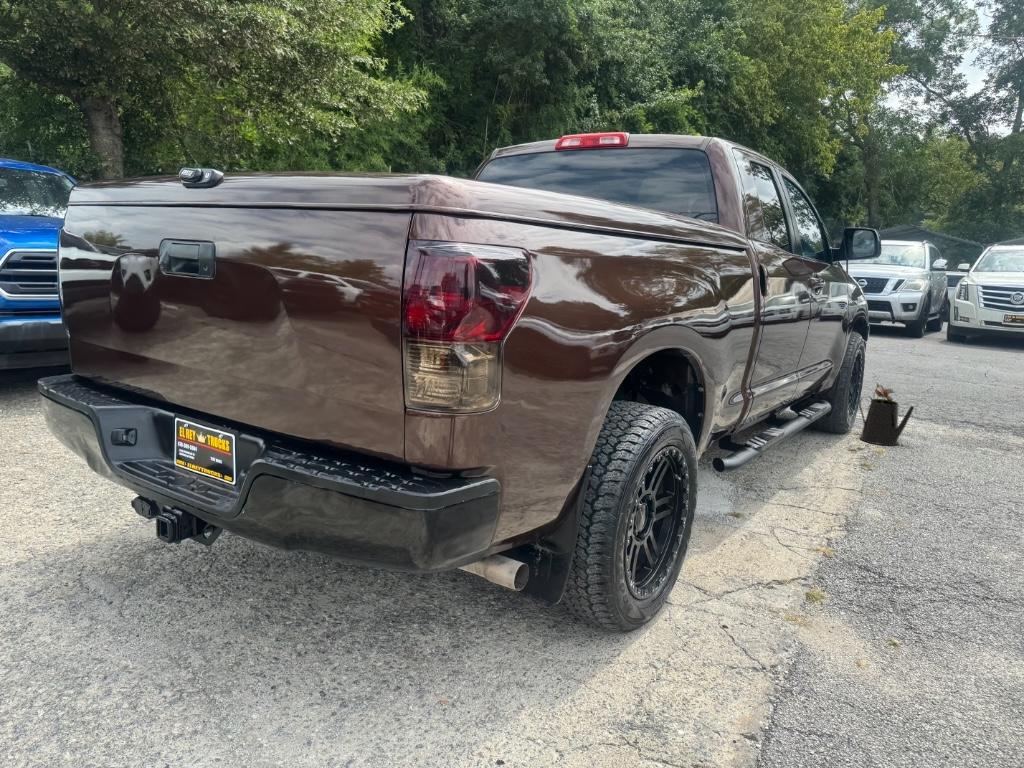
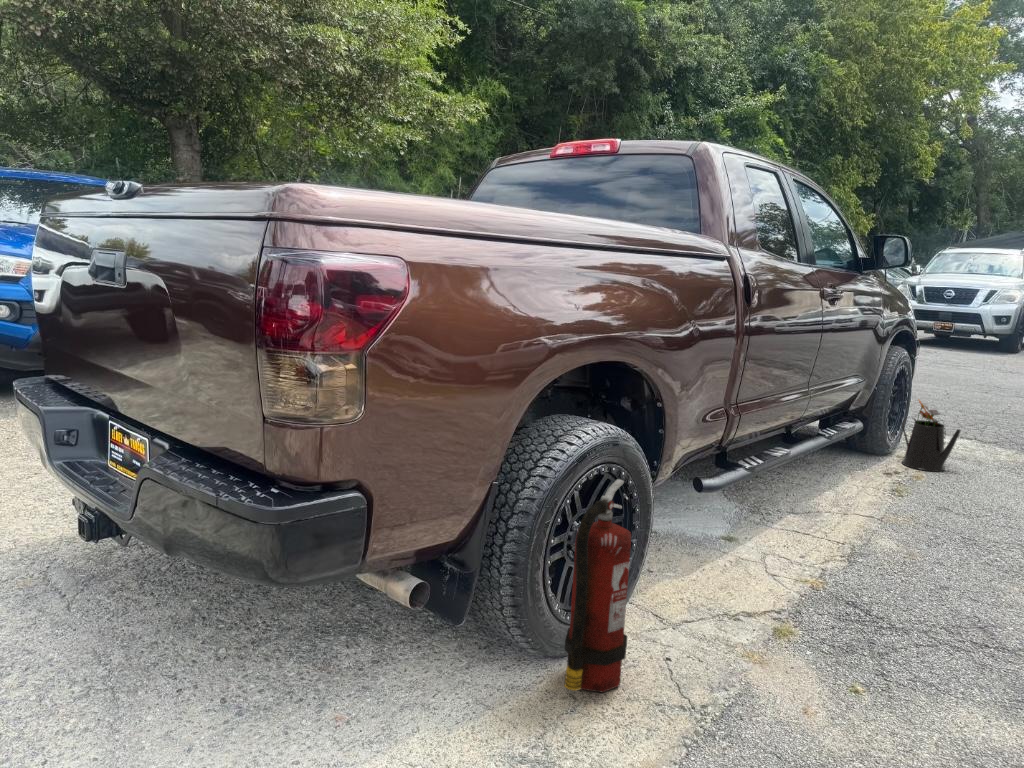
fire extinguisher: none [638,461,705,663] -> present [564,479,631,692]

